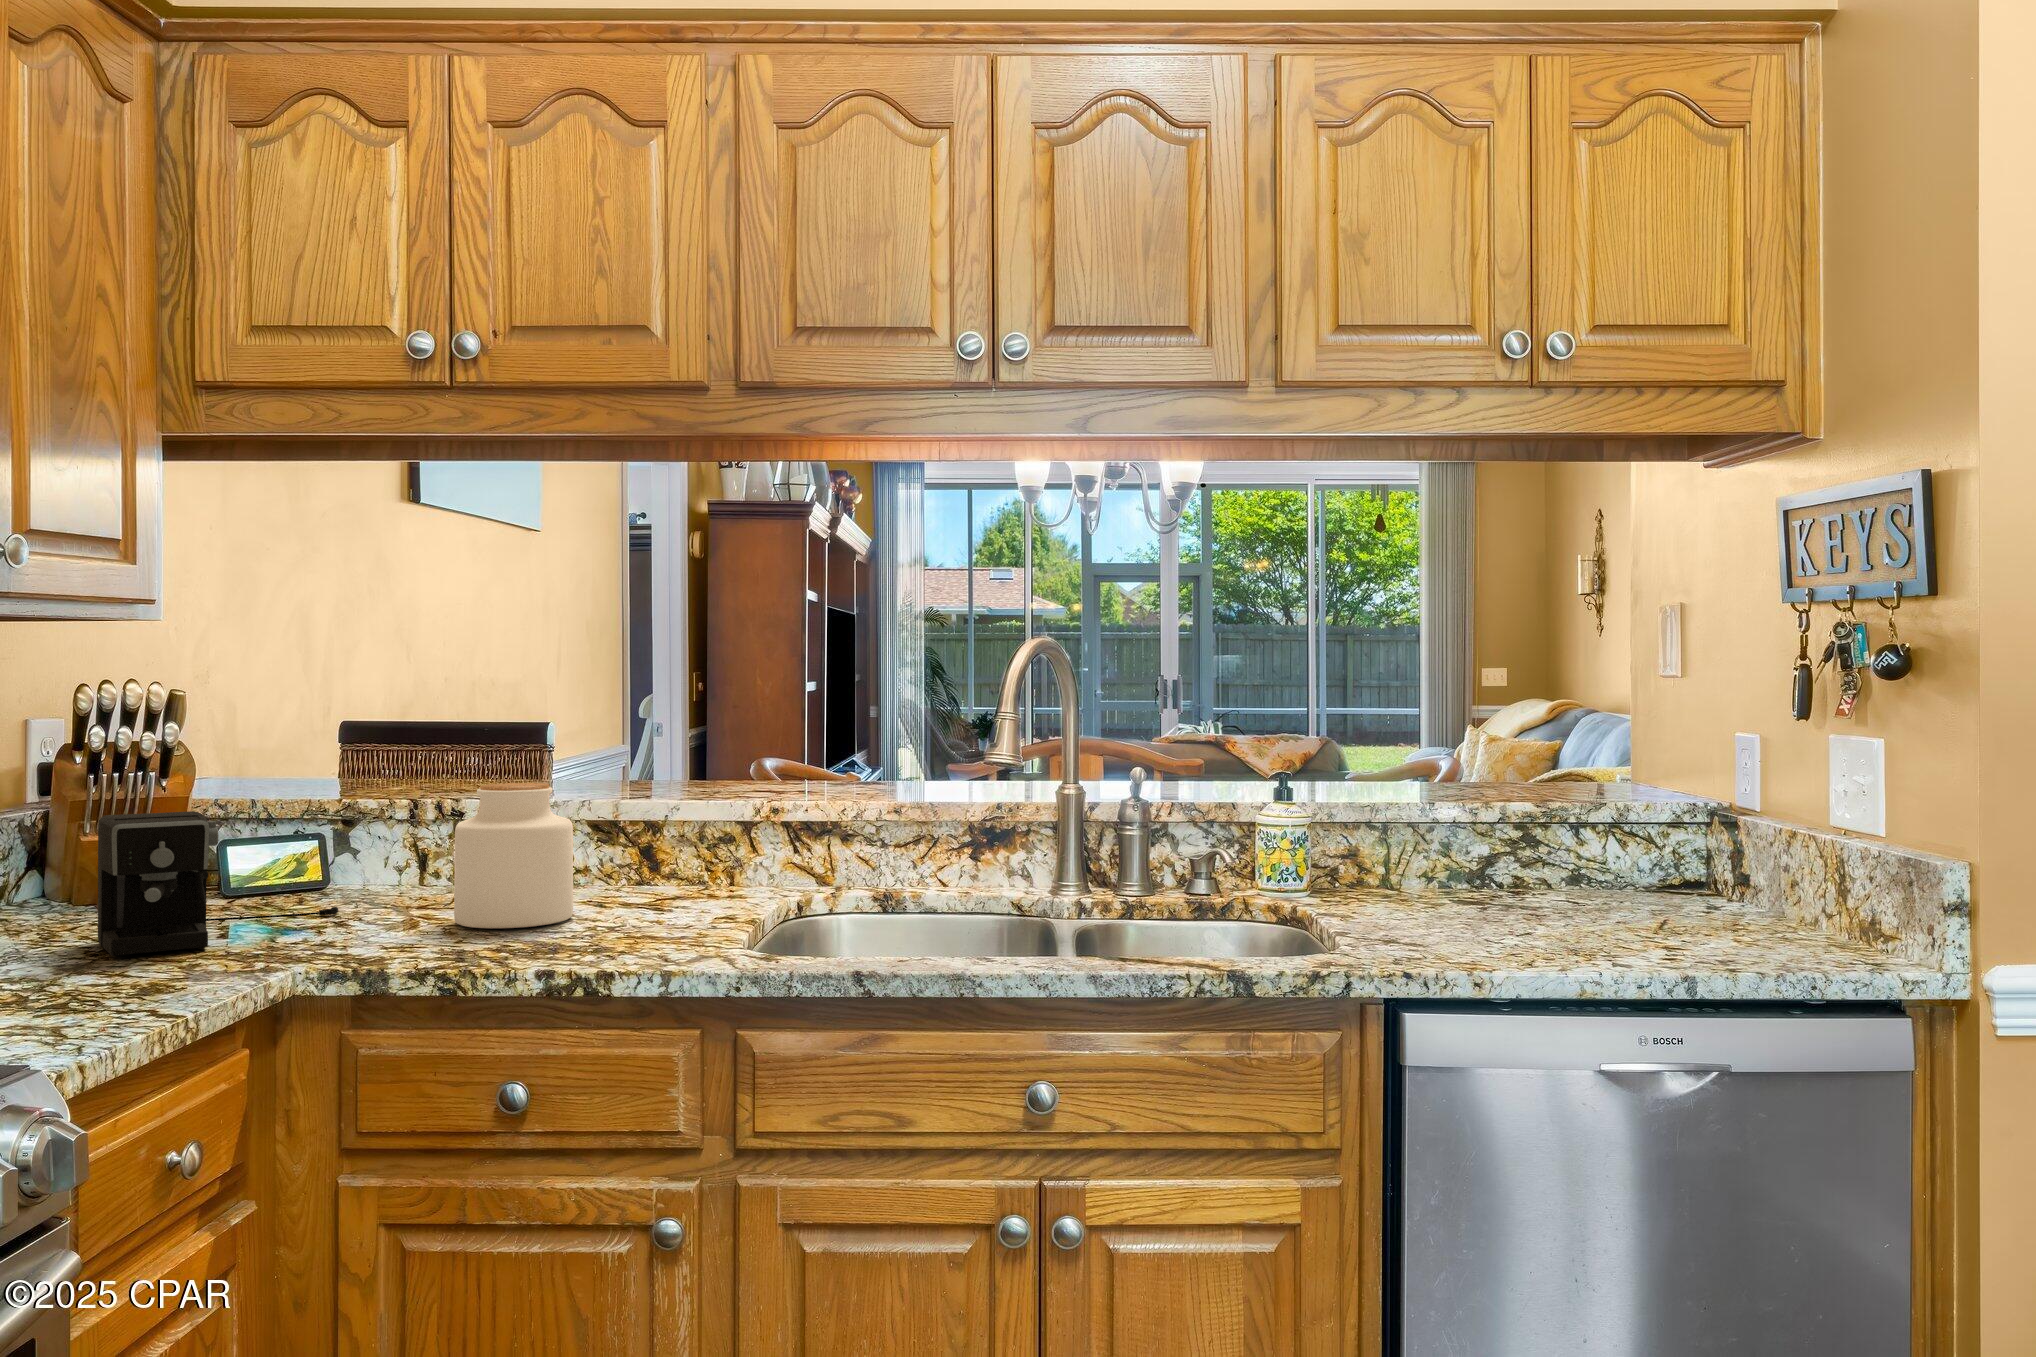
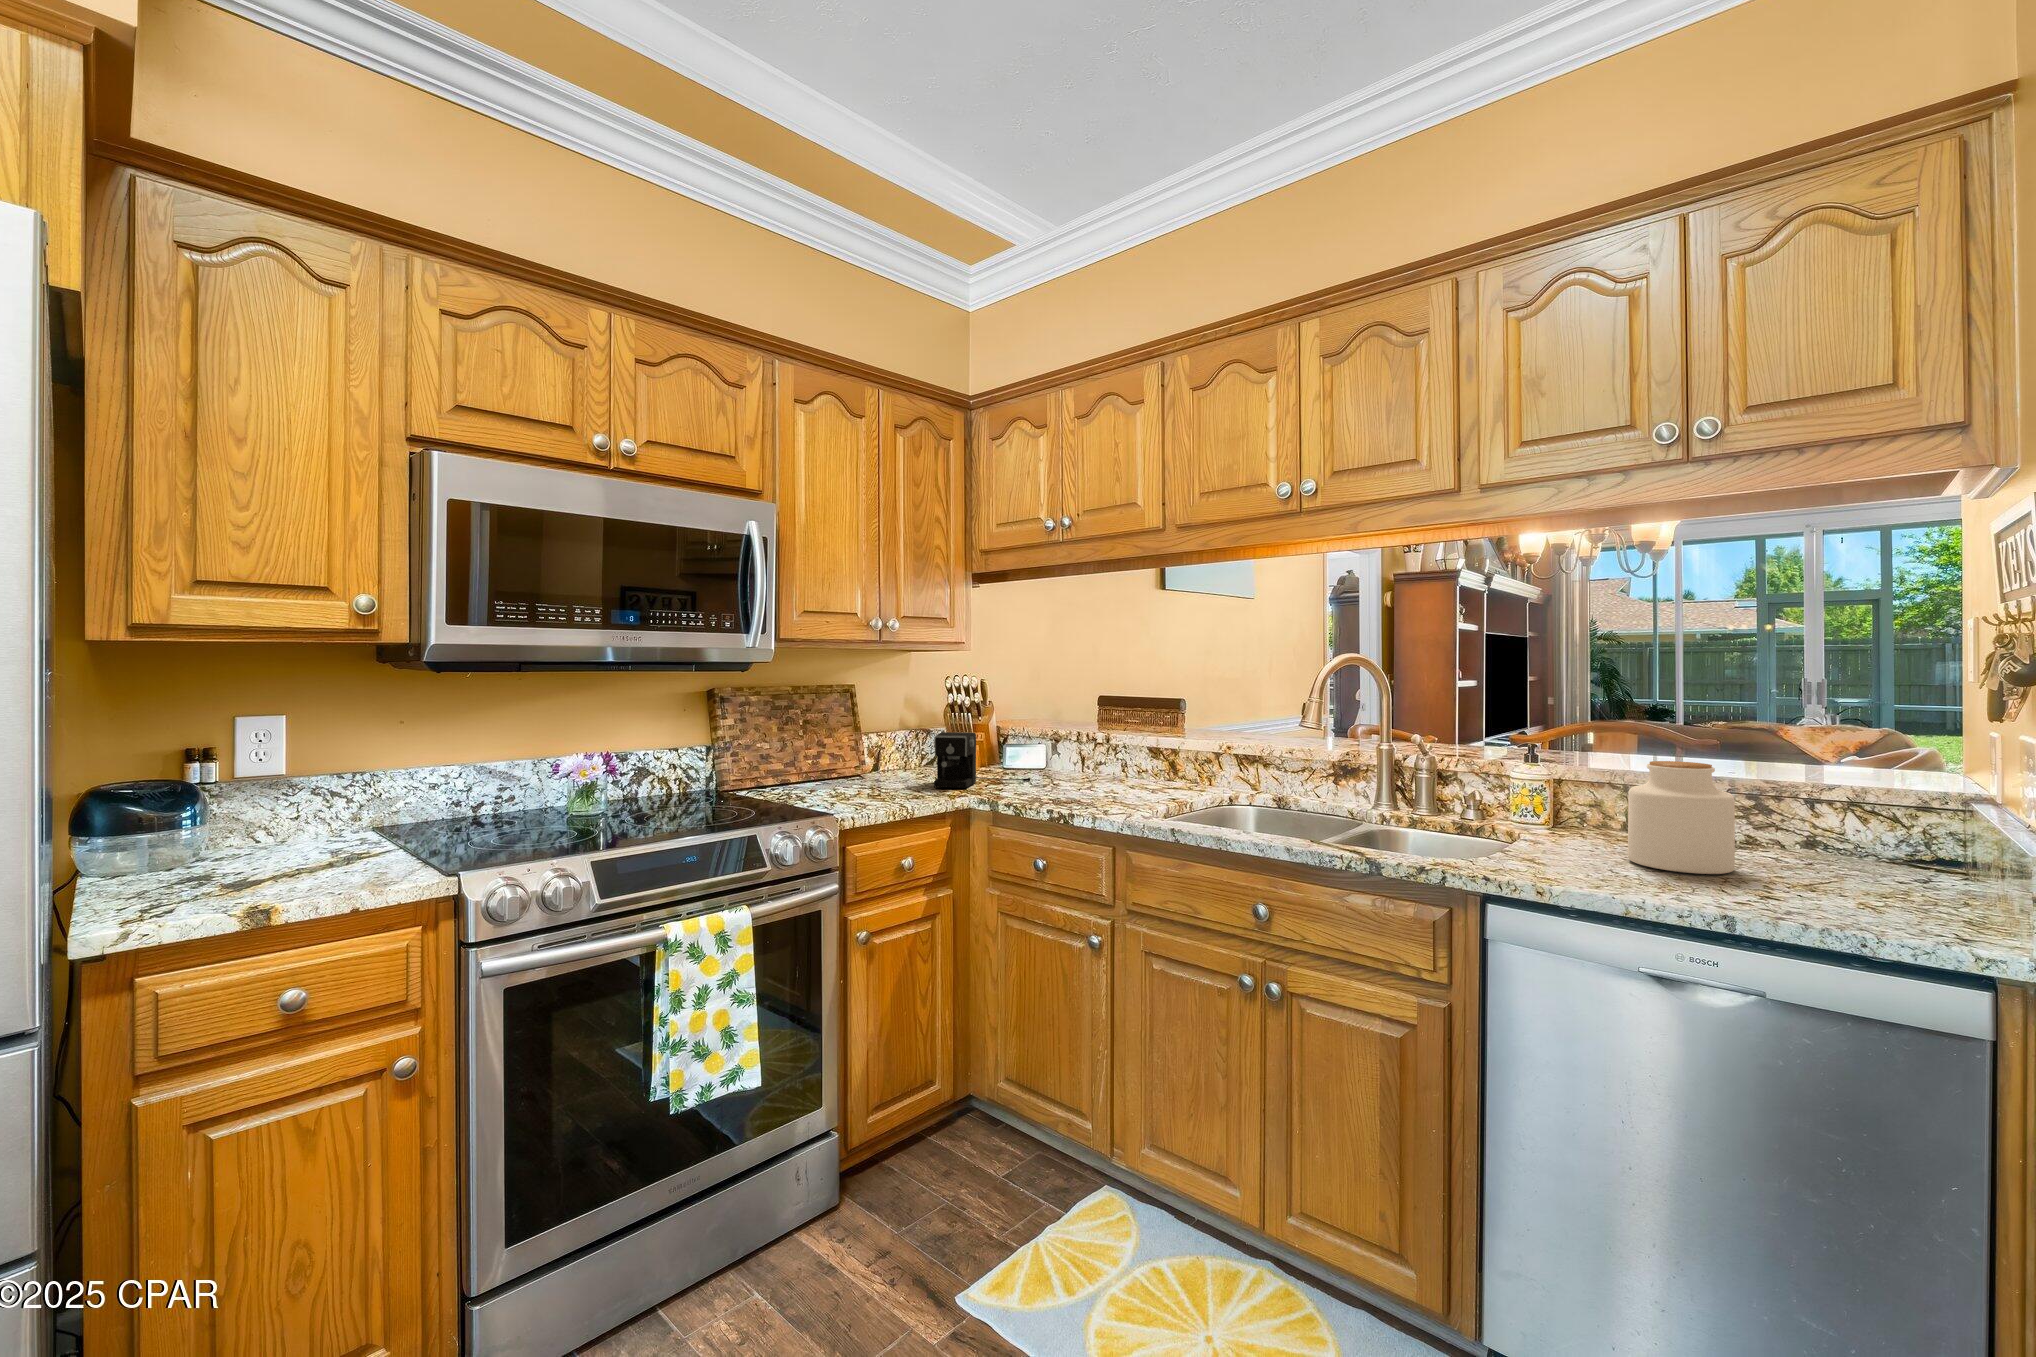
jar: present [454,783,573,928] -> present [1628,761,1735,874]

